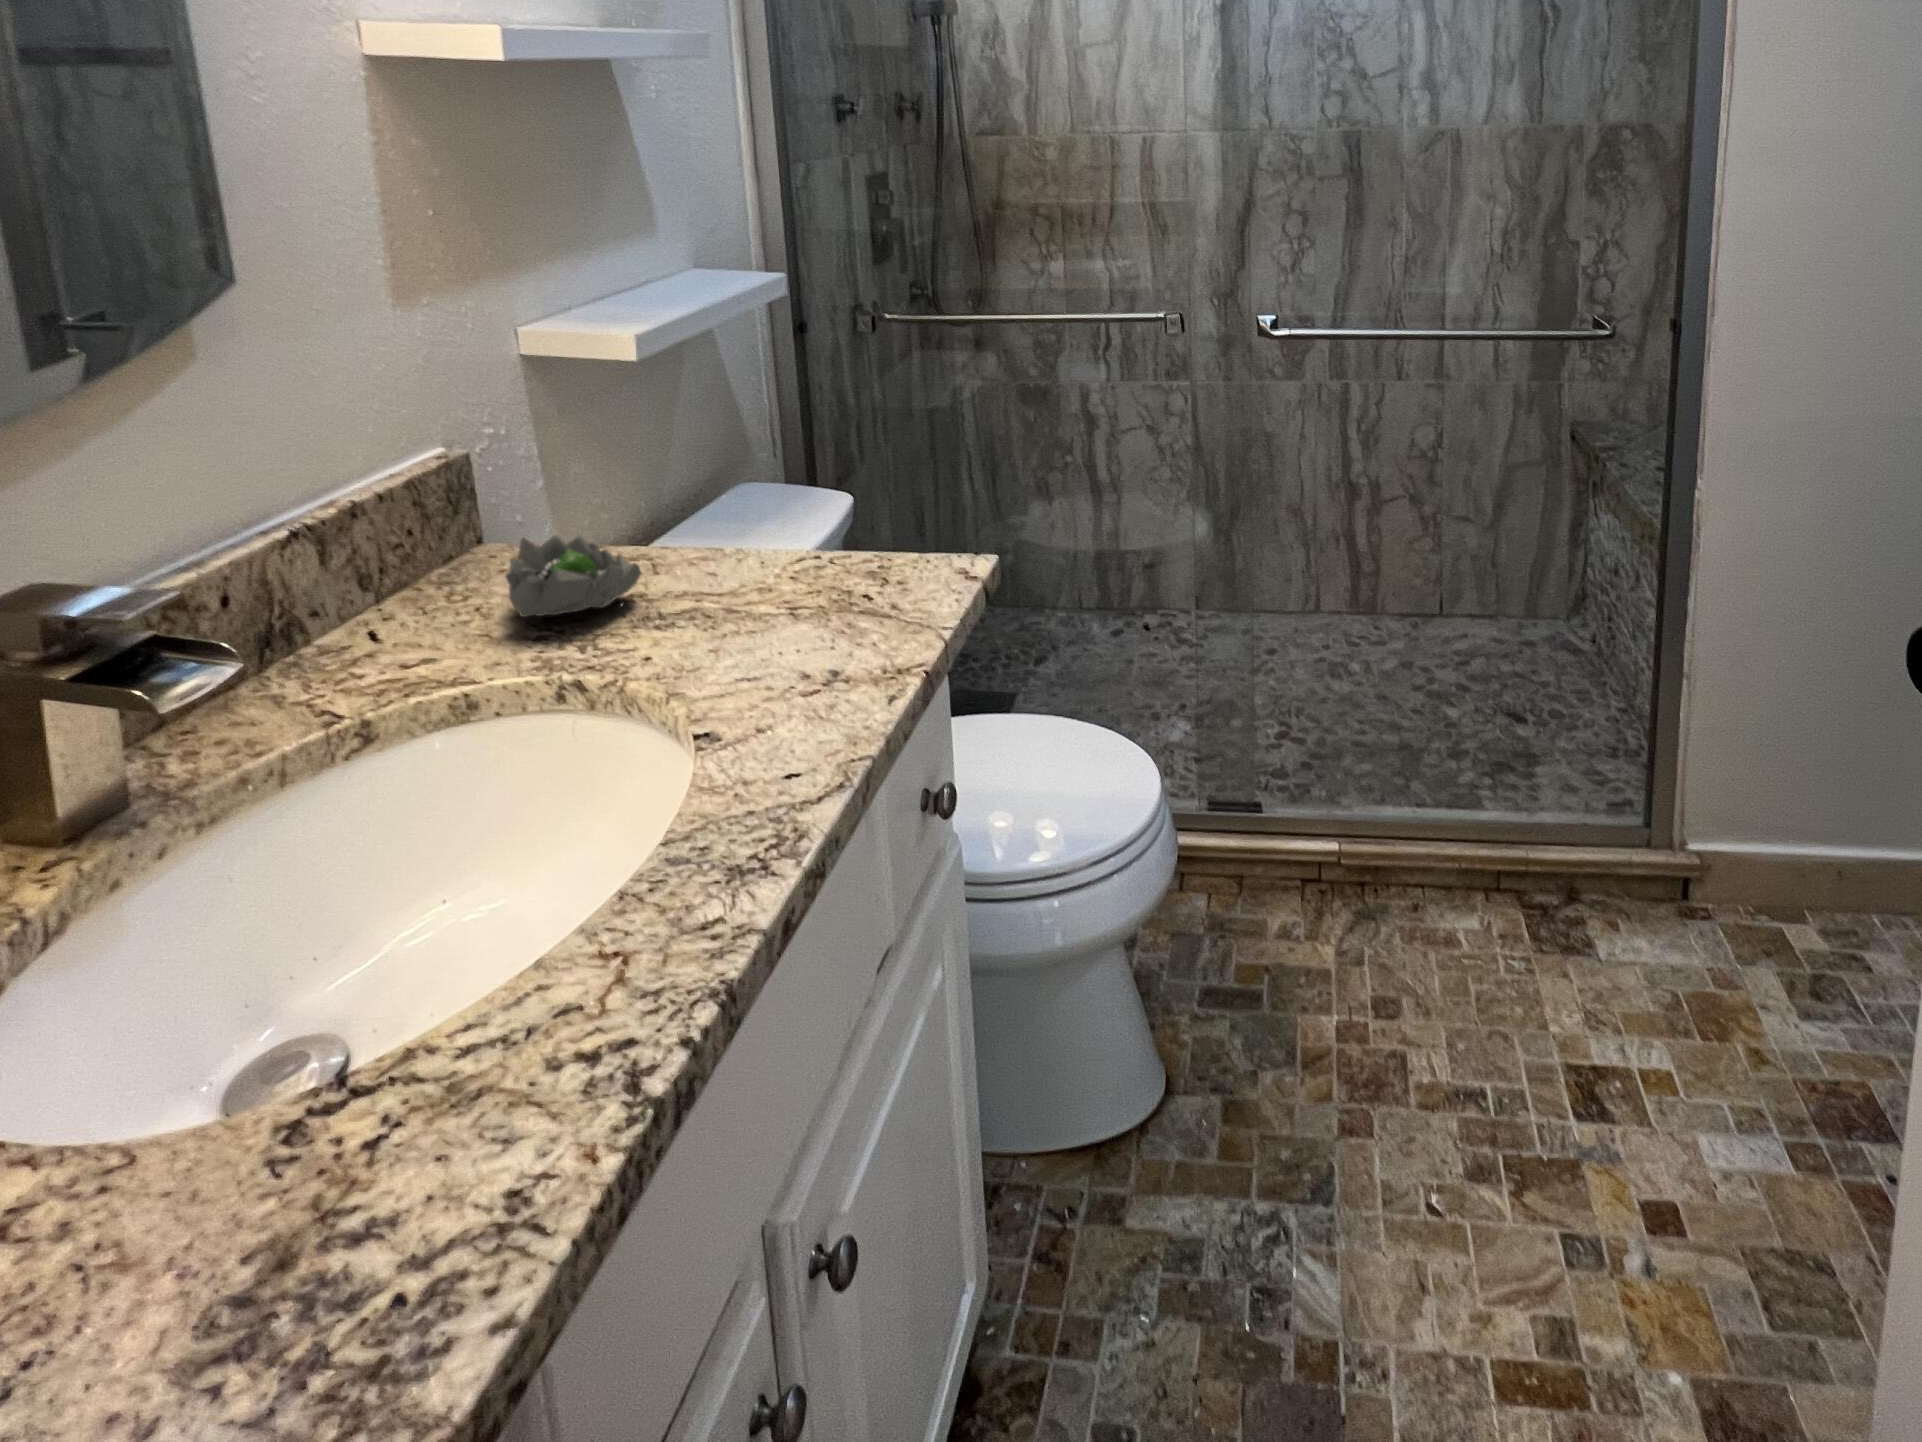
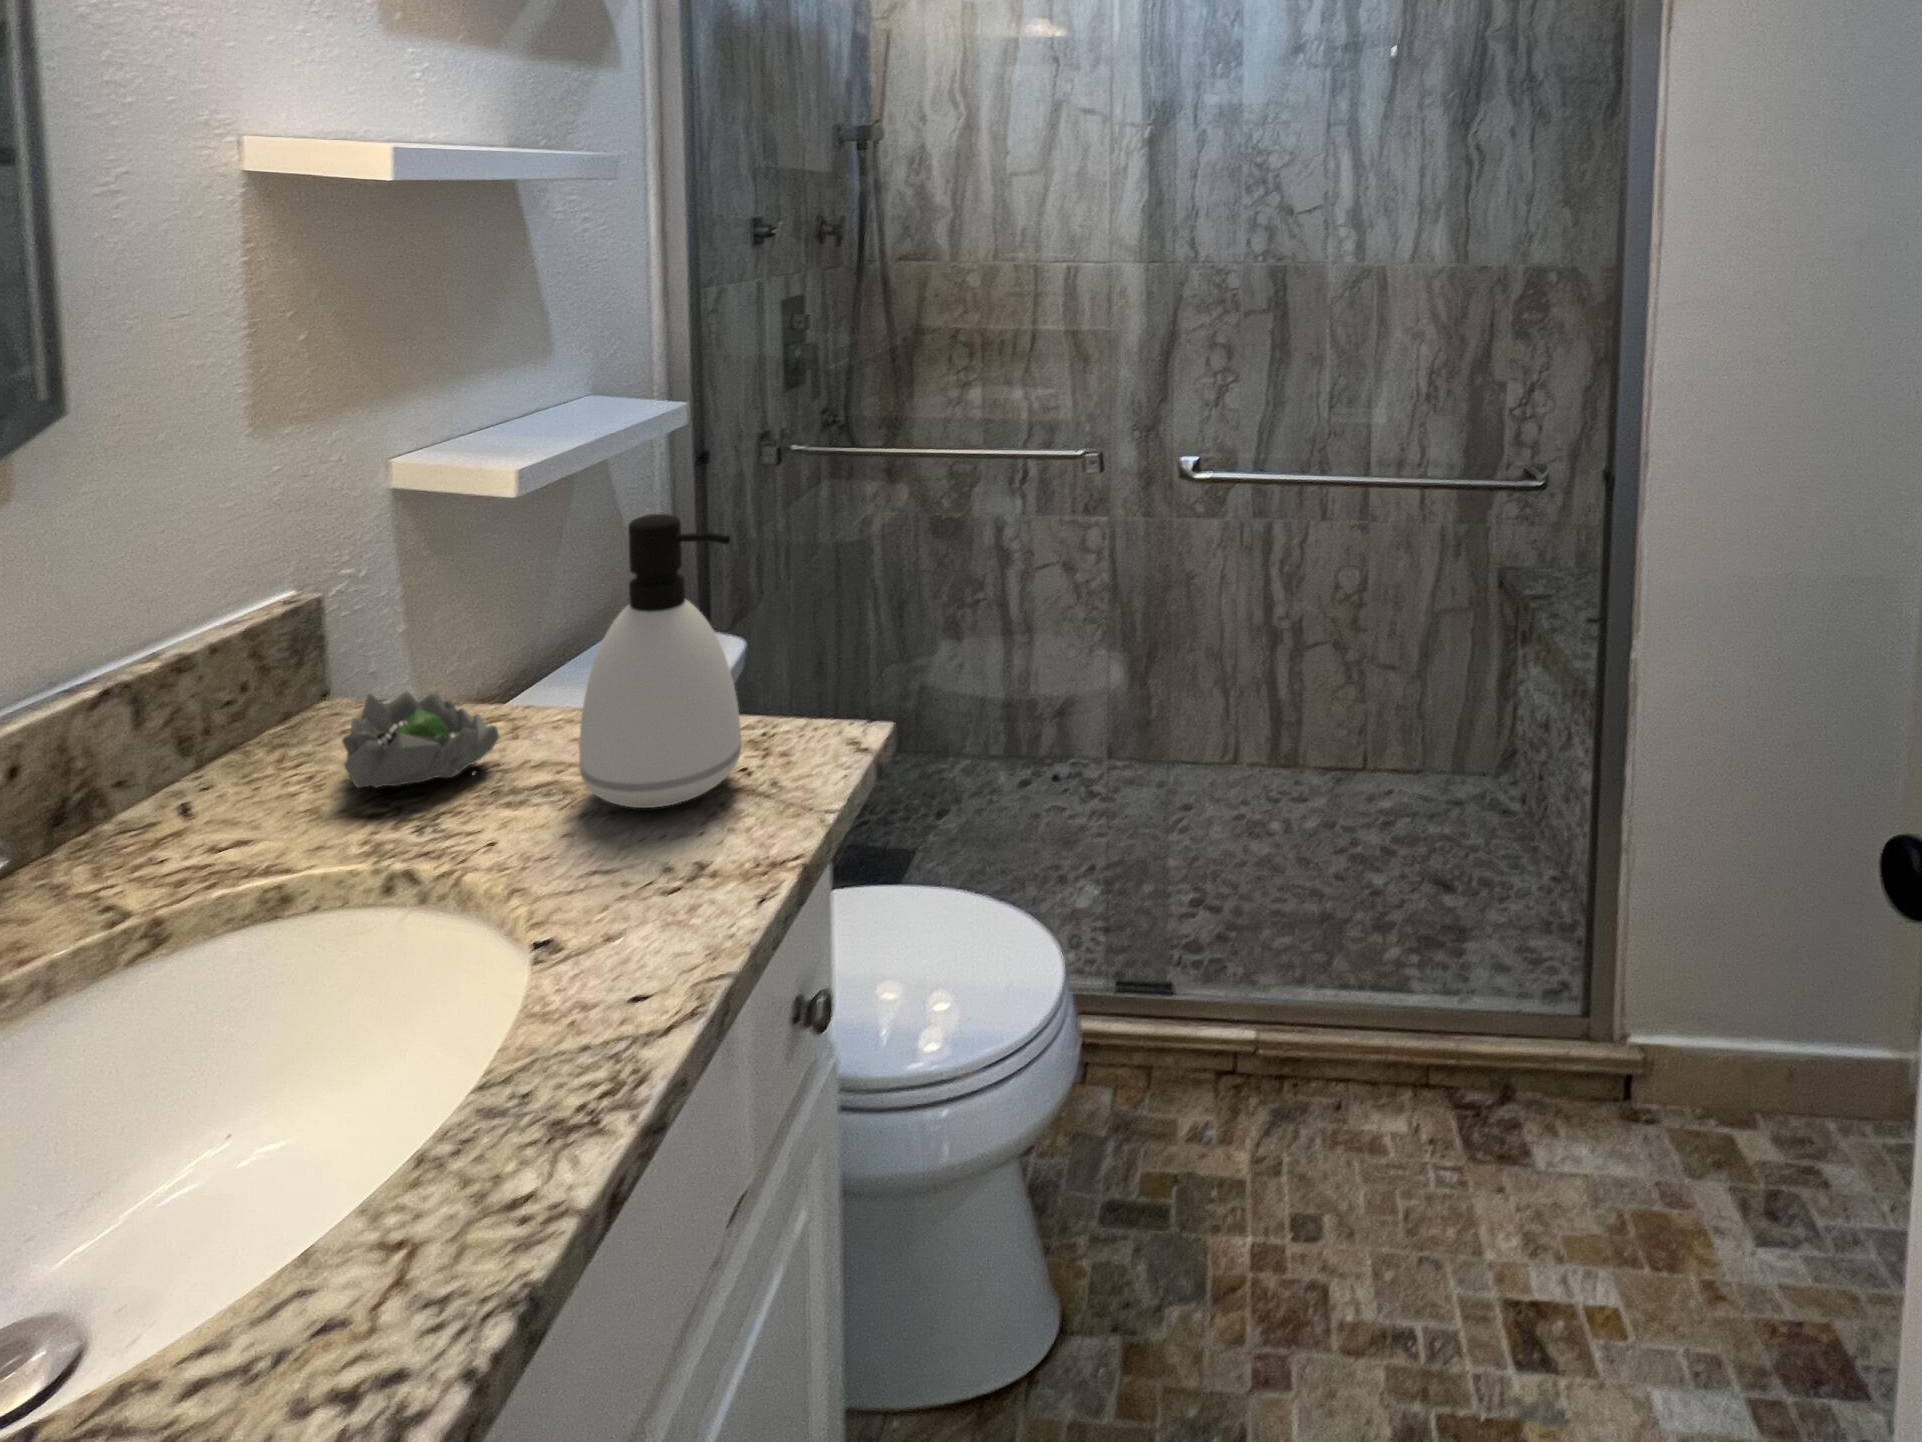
soap dispenser: none [716,370,859,629] -> present [579,514,742,808]

